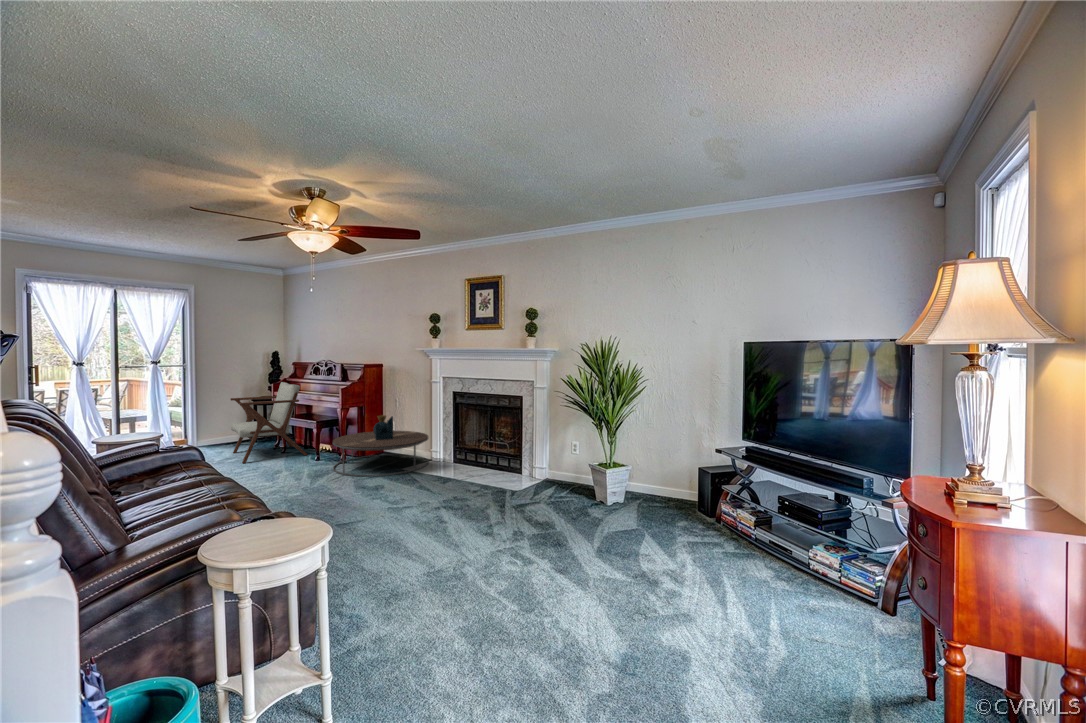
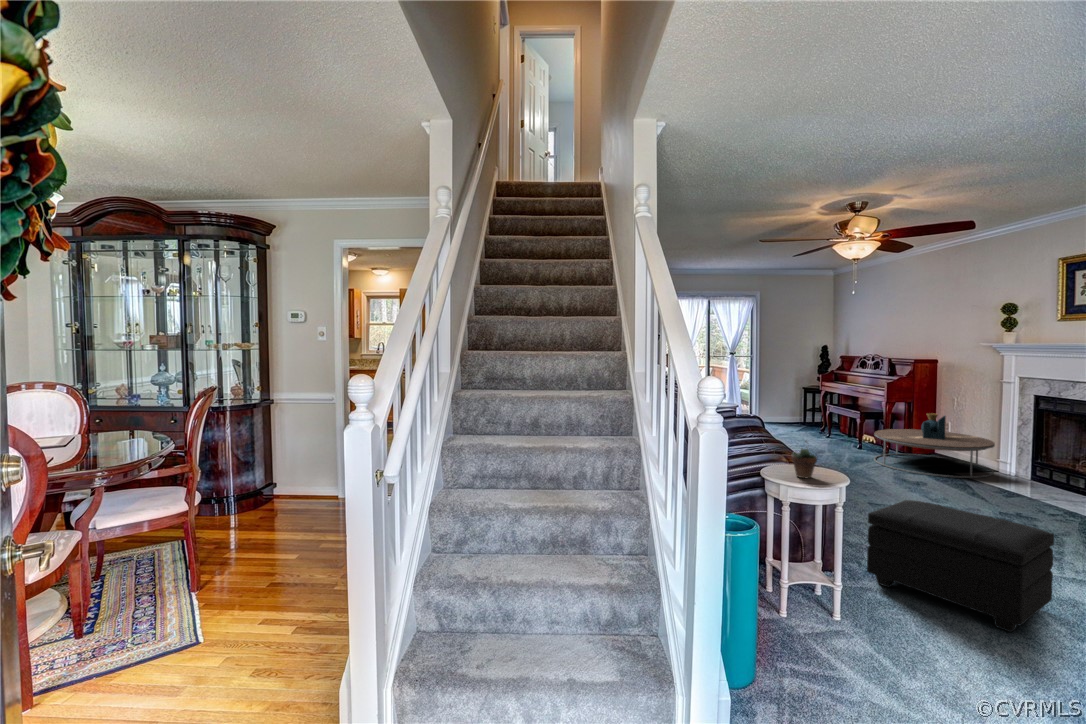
lounge chair: present [230,382,308,463] -> none [784,373,851,443]
succulent plant: none [250,483,290,544] -> present [792,449,817,478]
footstool: none [352,520,508,640] -> present [867,500,1054,632]

